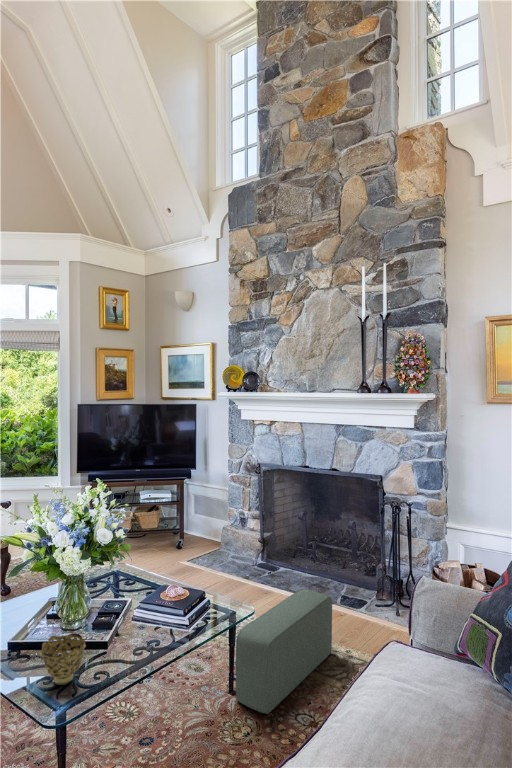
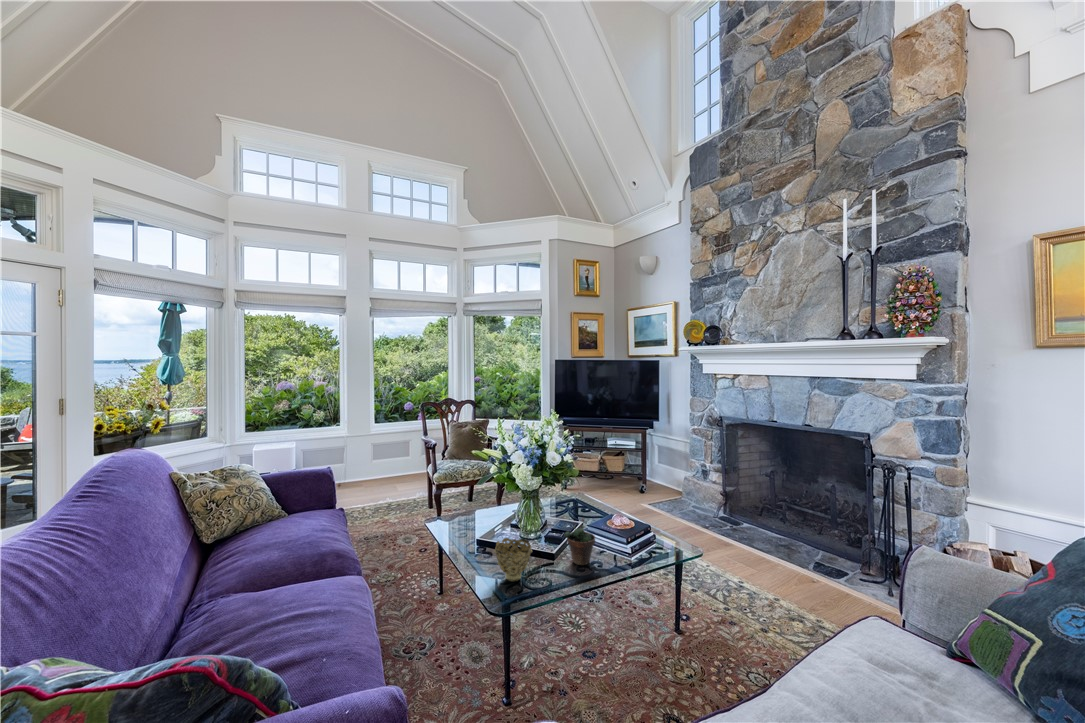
pouf: present [236,589,332,714] -> none [682,543,798,661]
succulent plant: none [119,596,153,649] -> present [564,518,595,565]

